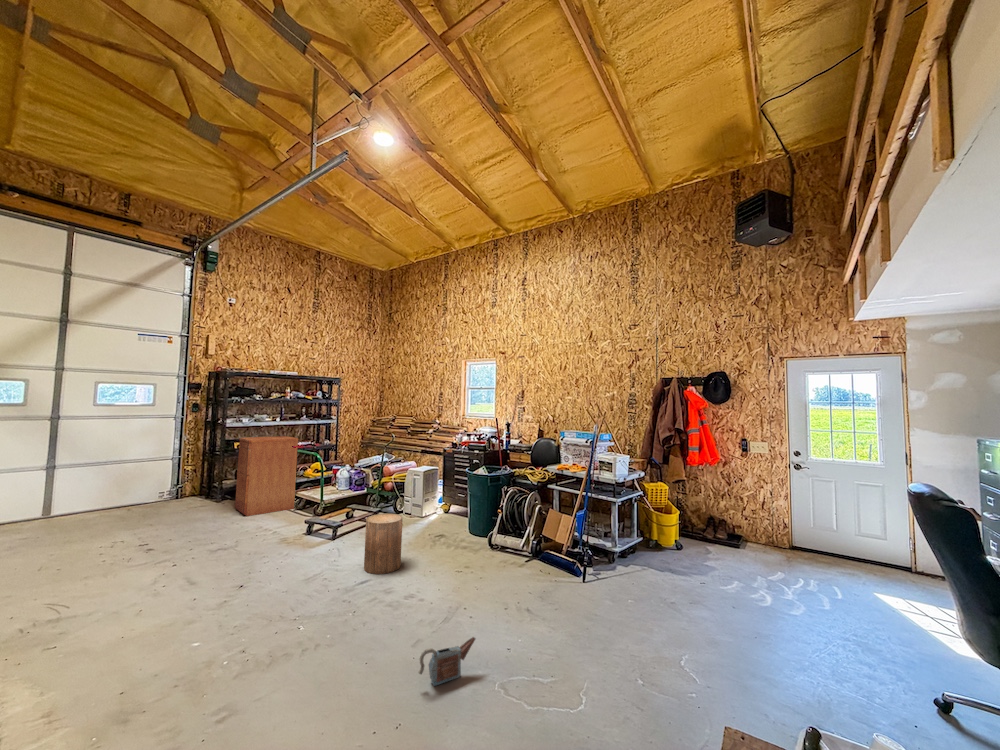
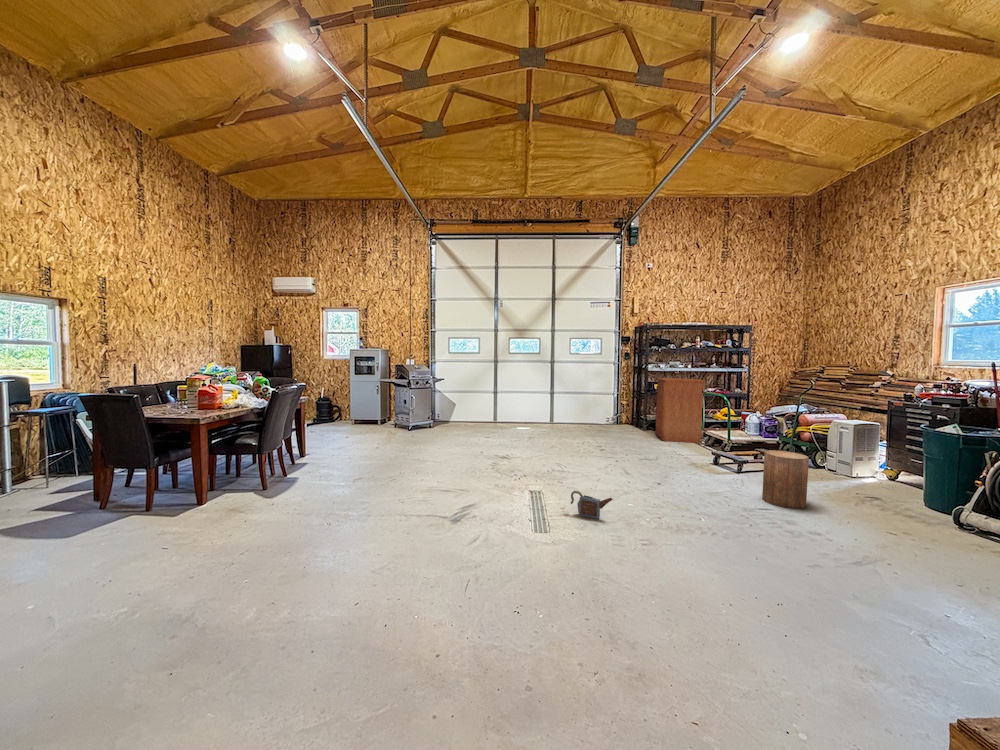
watering can: present [419,637,475,686] -> present [571,491,613,519]

